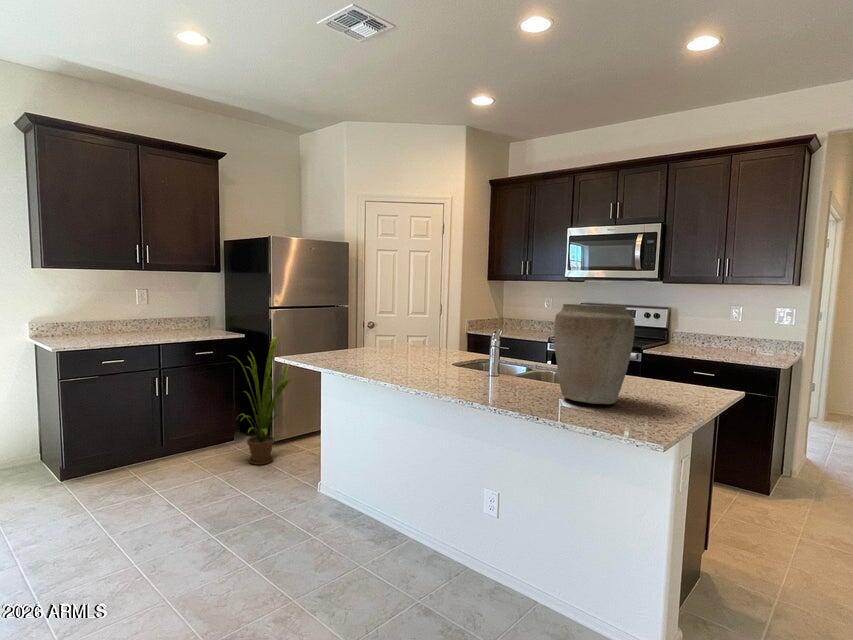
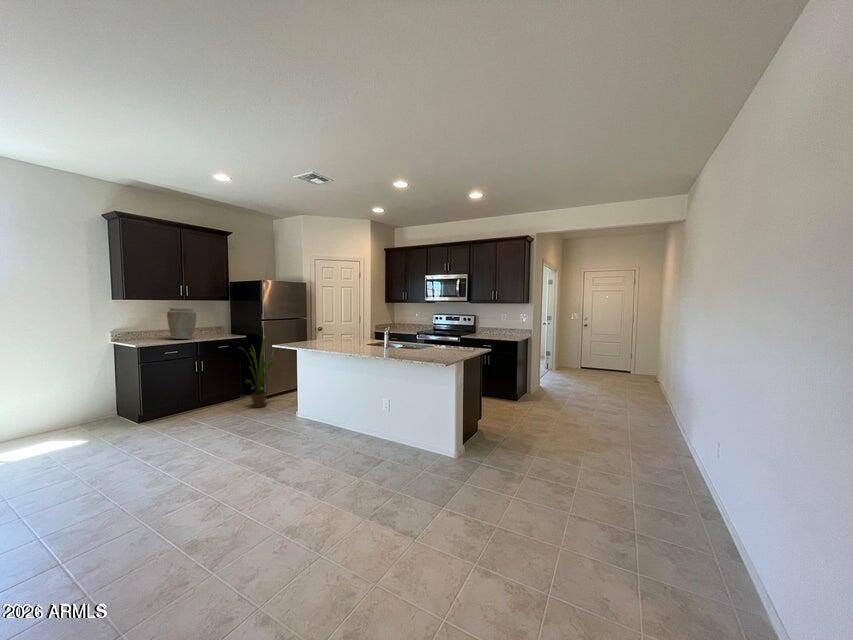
vase: present [554,304,635,404] -> present [167,308,197,339]

